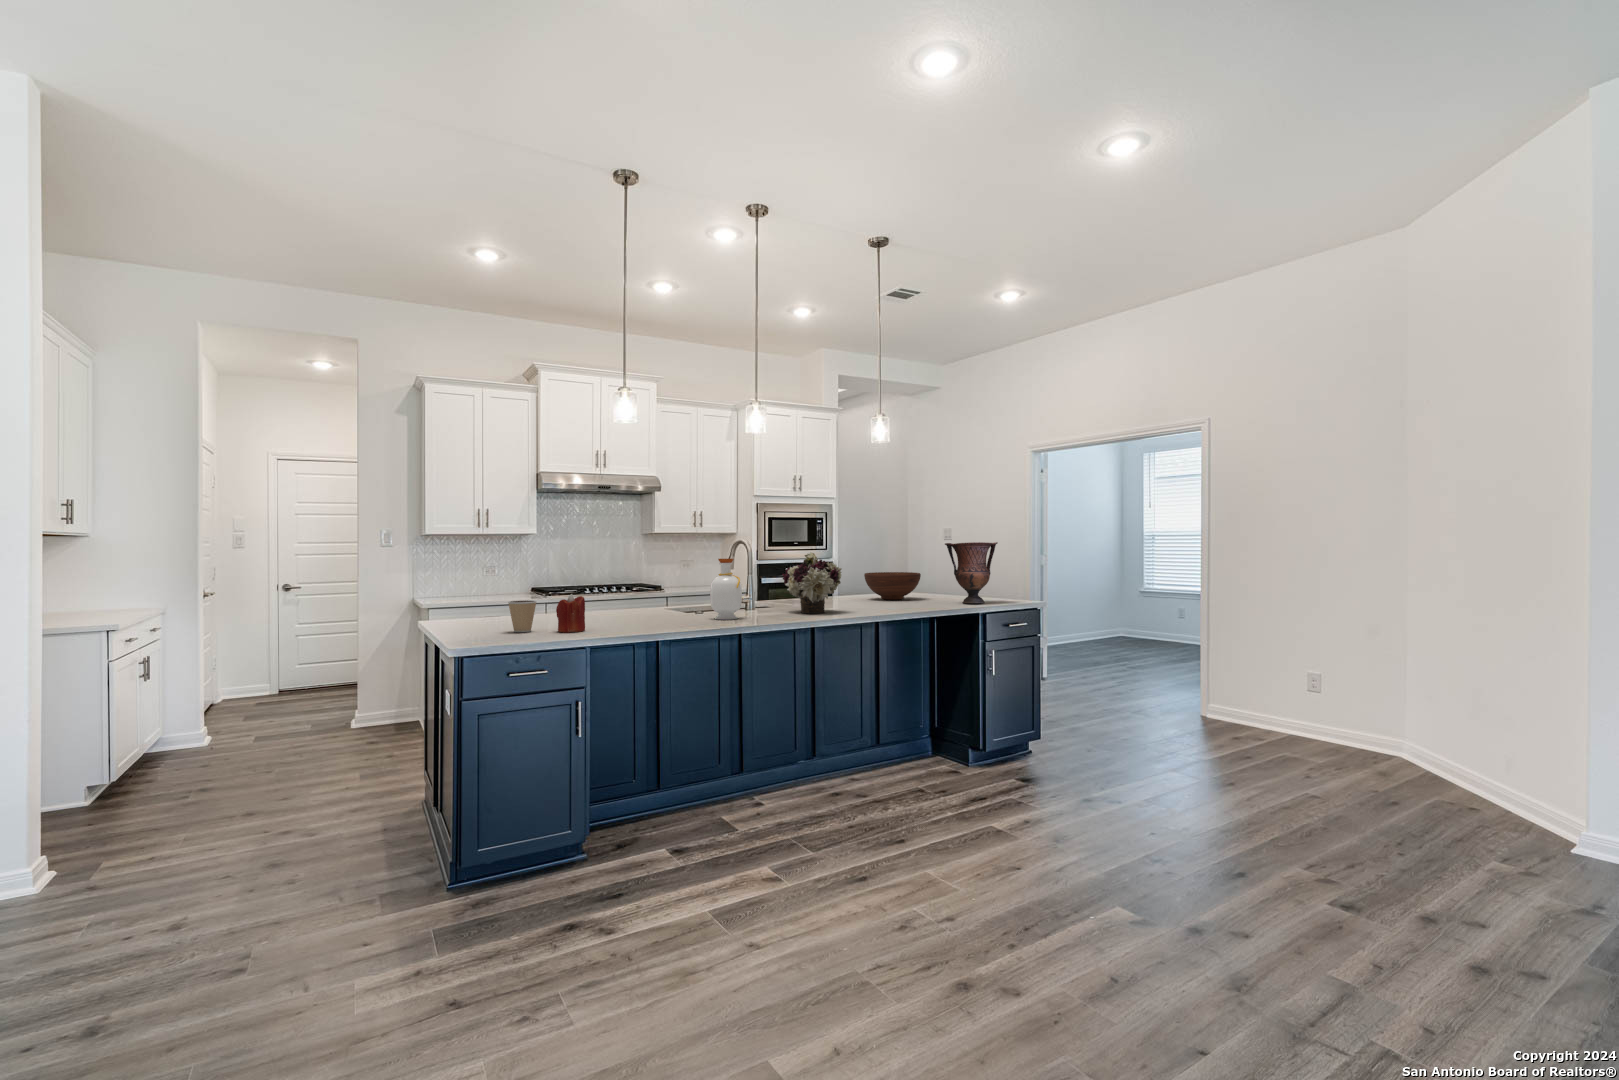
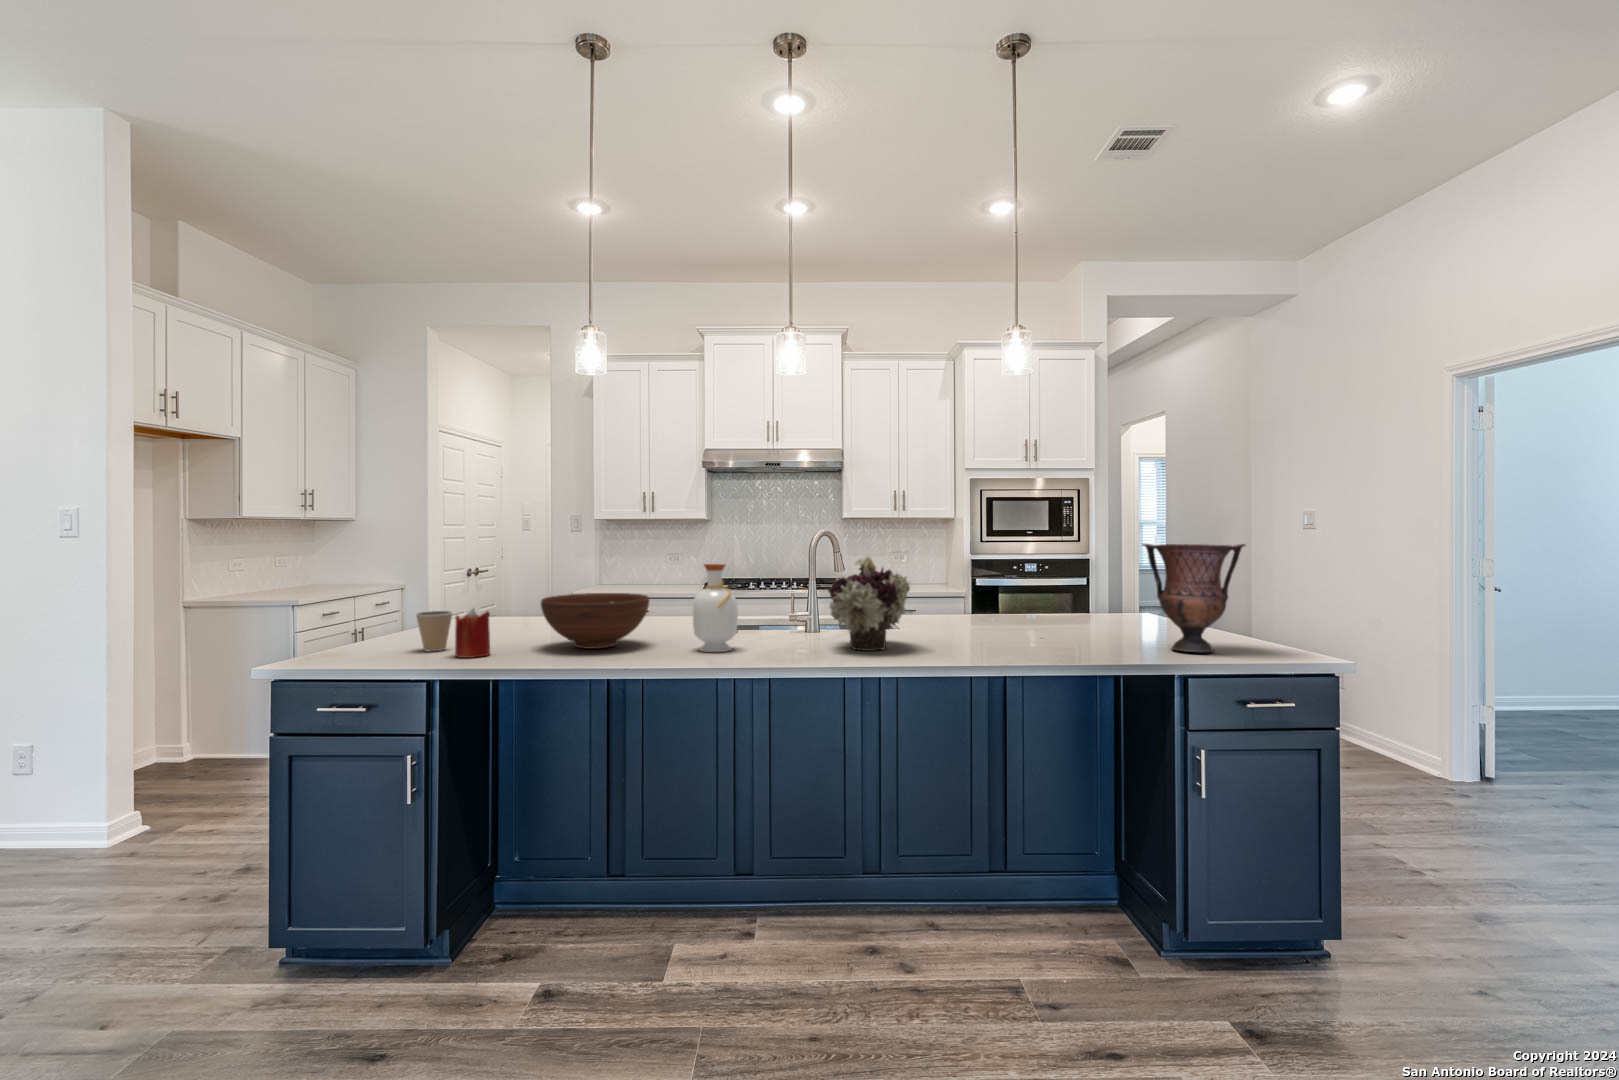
fruit bowl: present [864,572,921,600] -> present [541,593,650,649]

